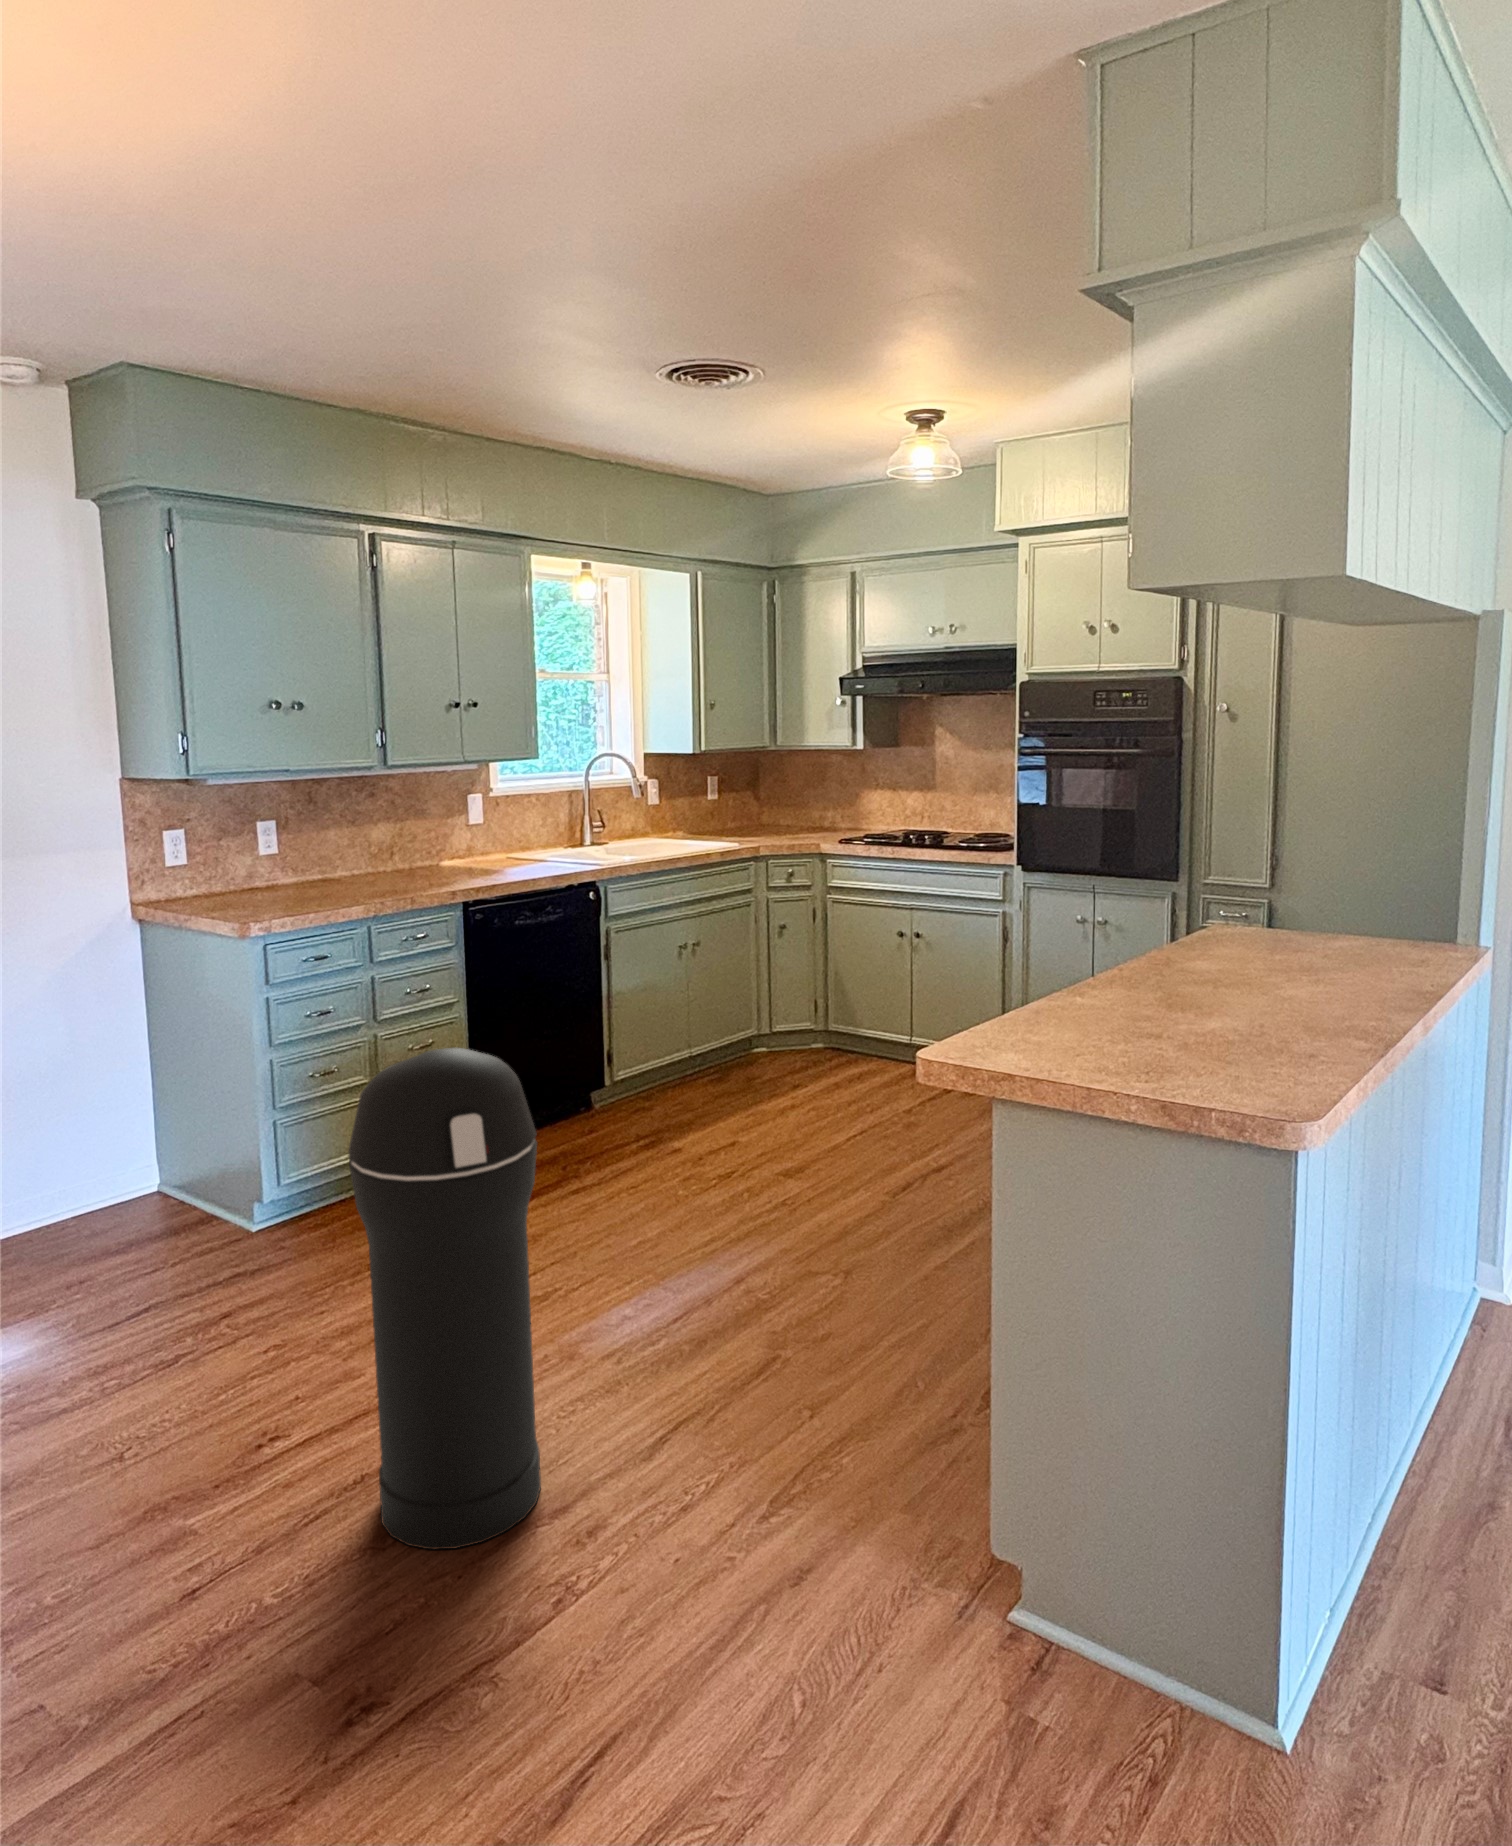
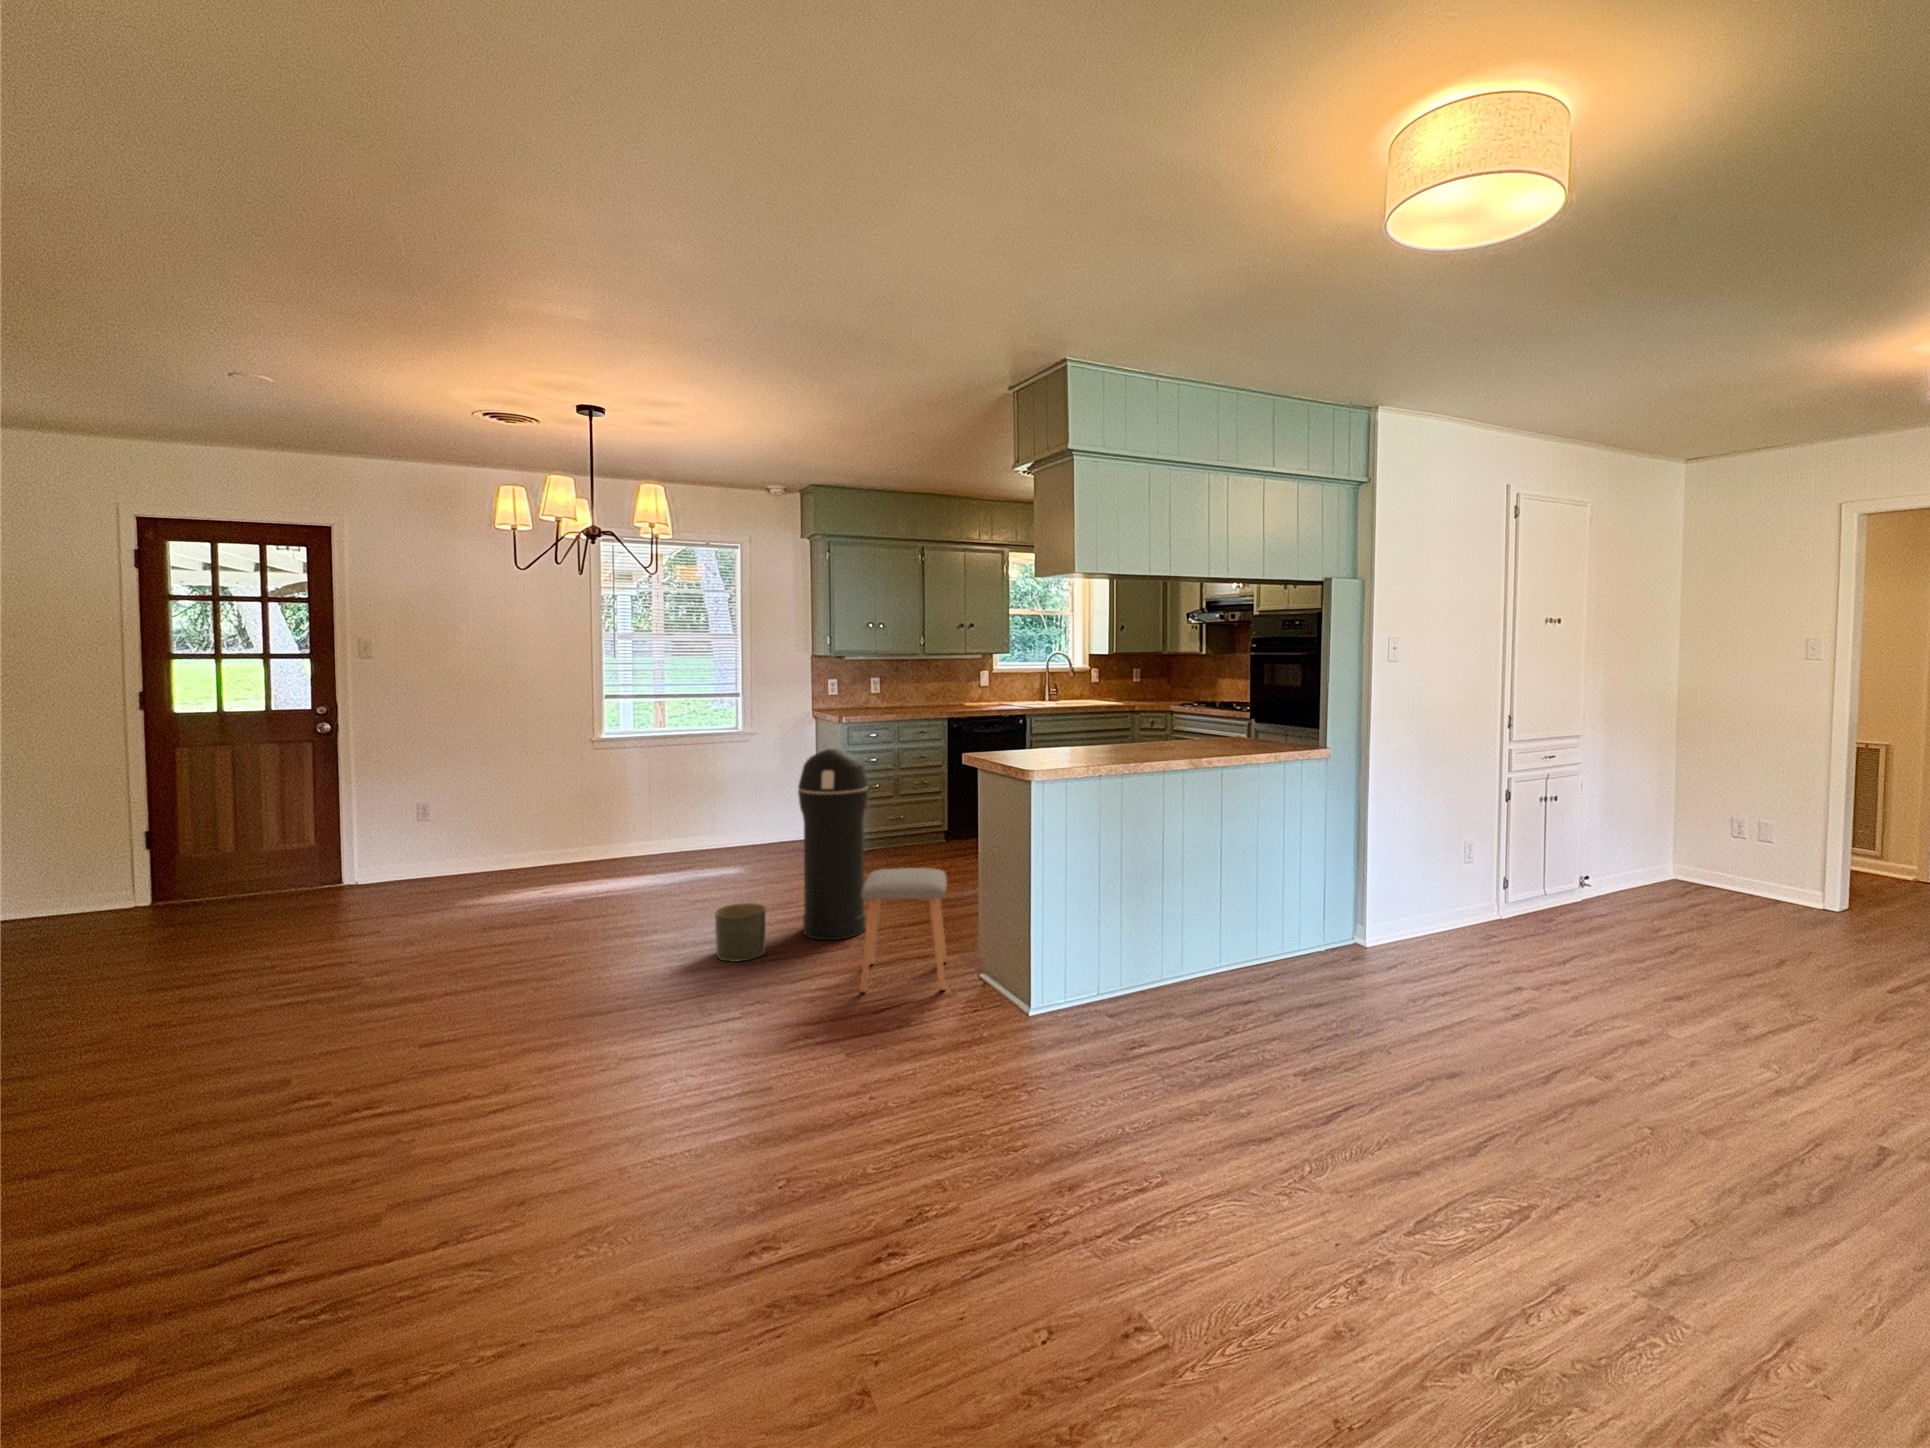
stool: none [664,1332,945,1749] -> present [860,868,947,993]
planter: none [184,1519,344,1736] -> present [715,903,766,962]

